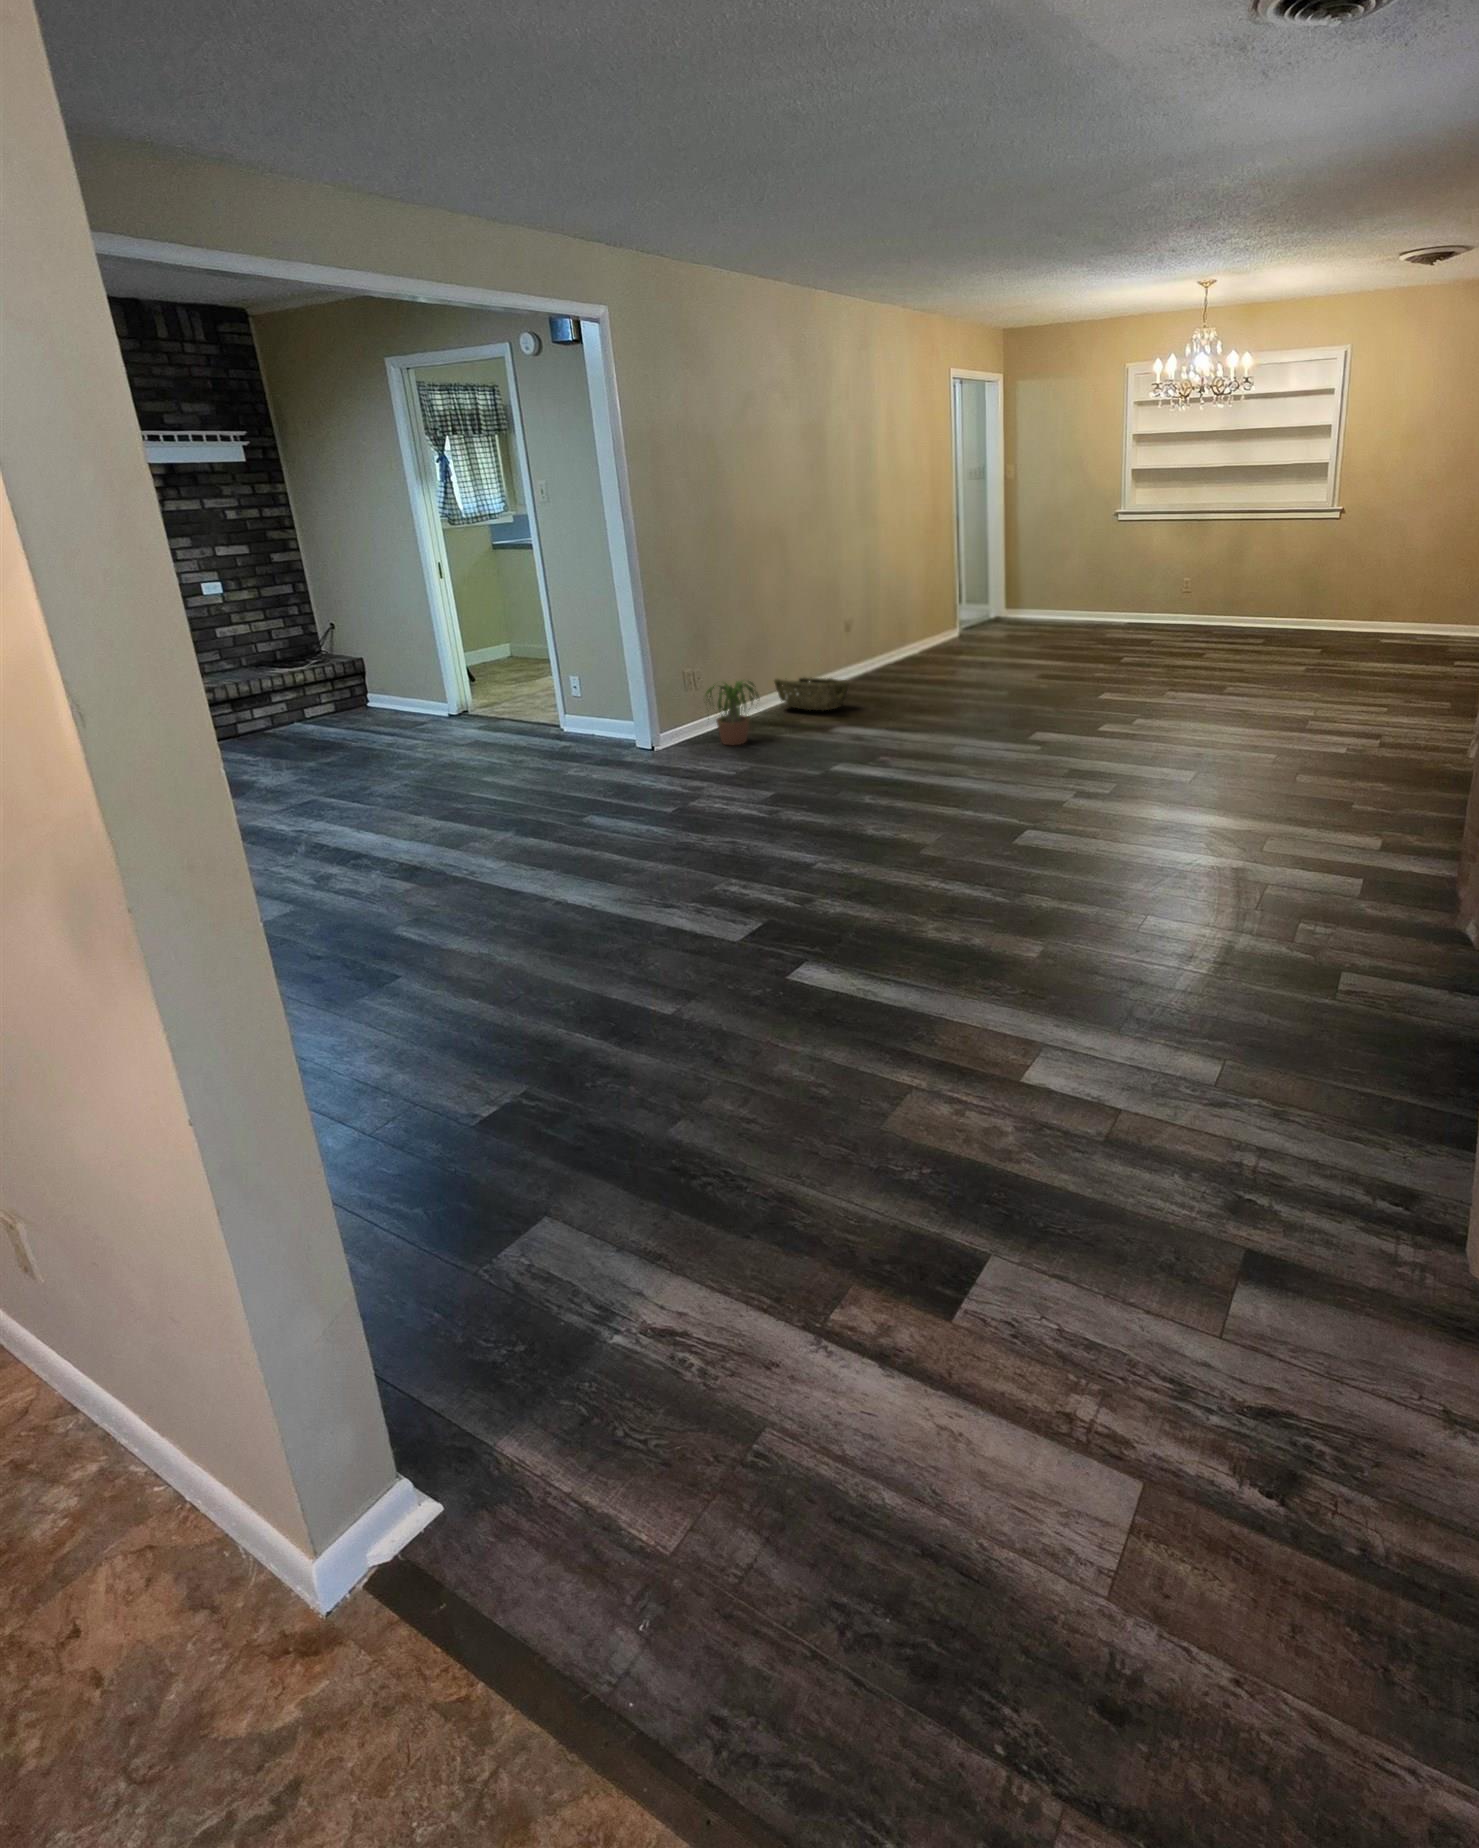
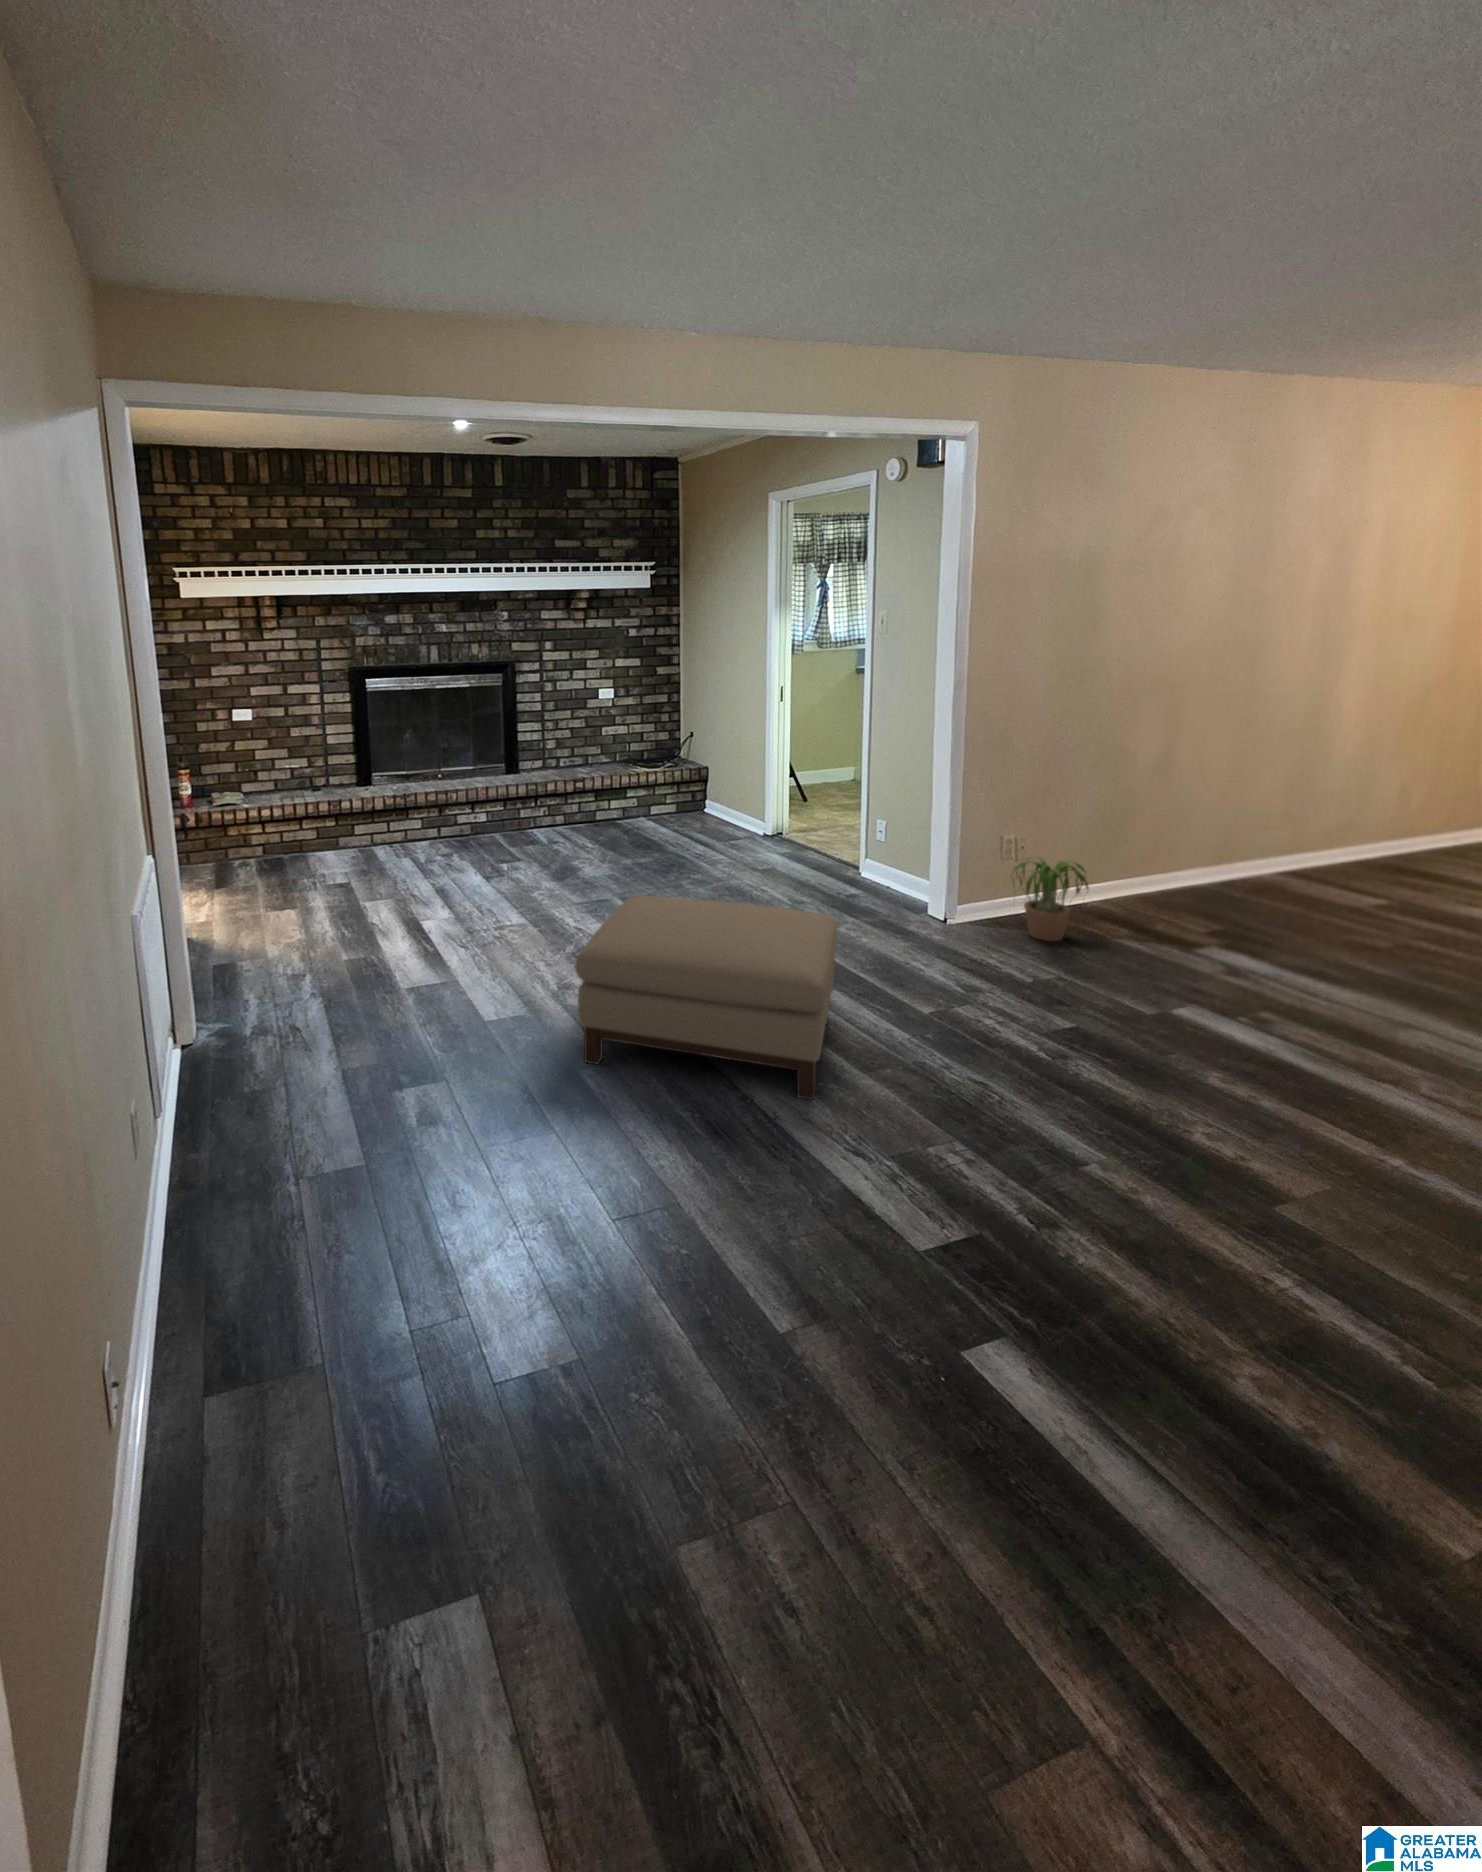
woven basket: present [774,677,849,710] -> none [1124,863,1245,921]
ottoman: none [361,748,620,937] -> present [576,896,837,1099]

